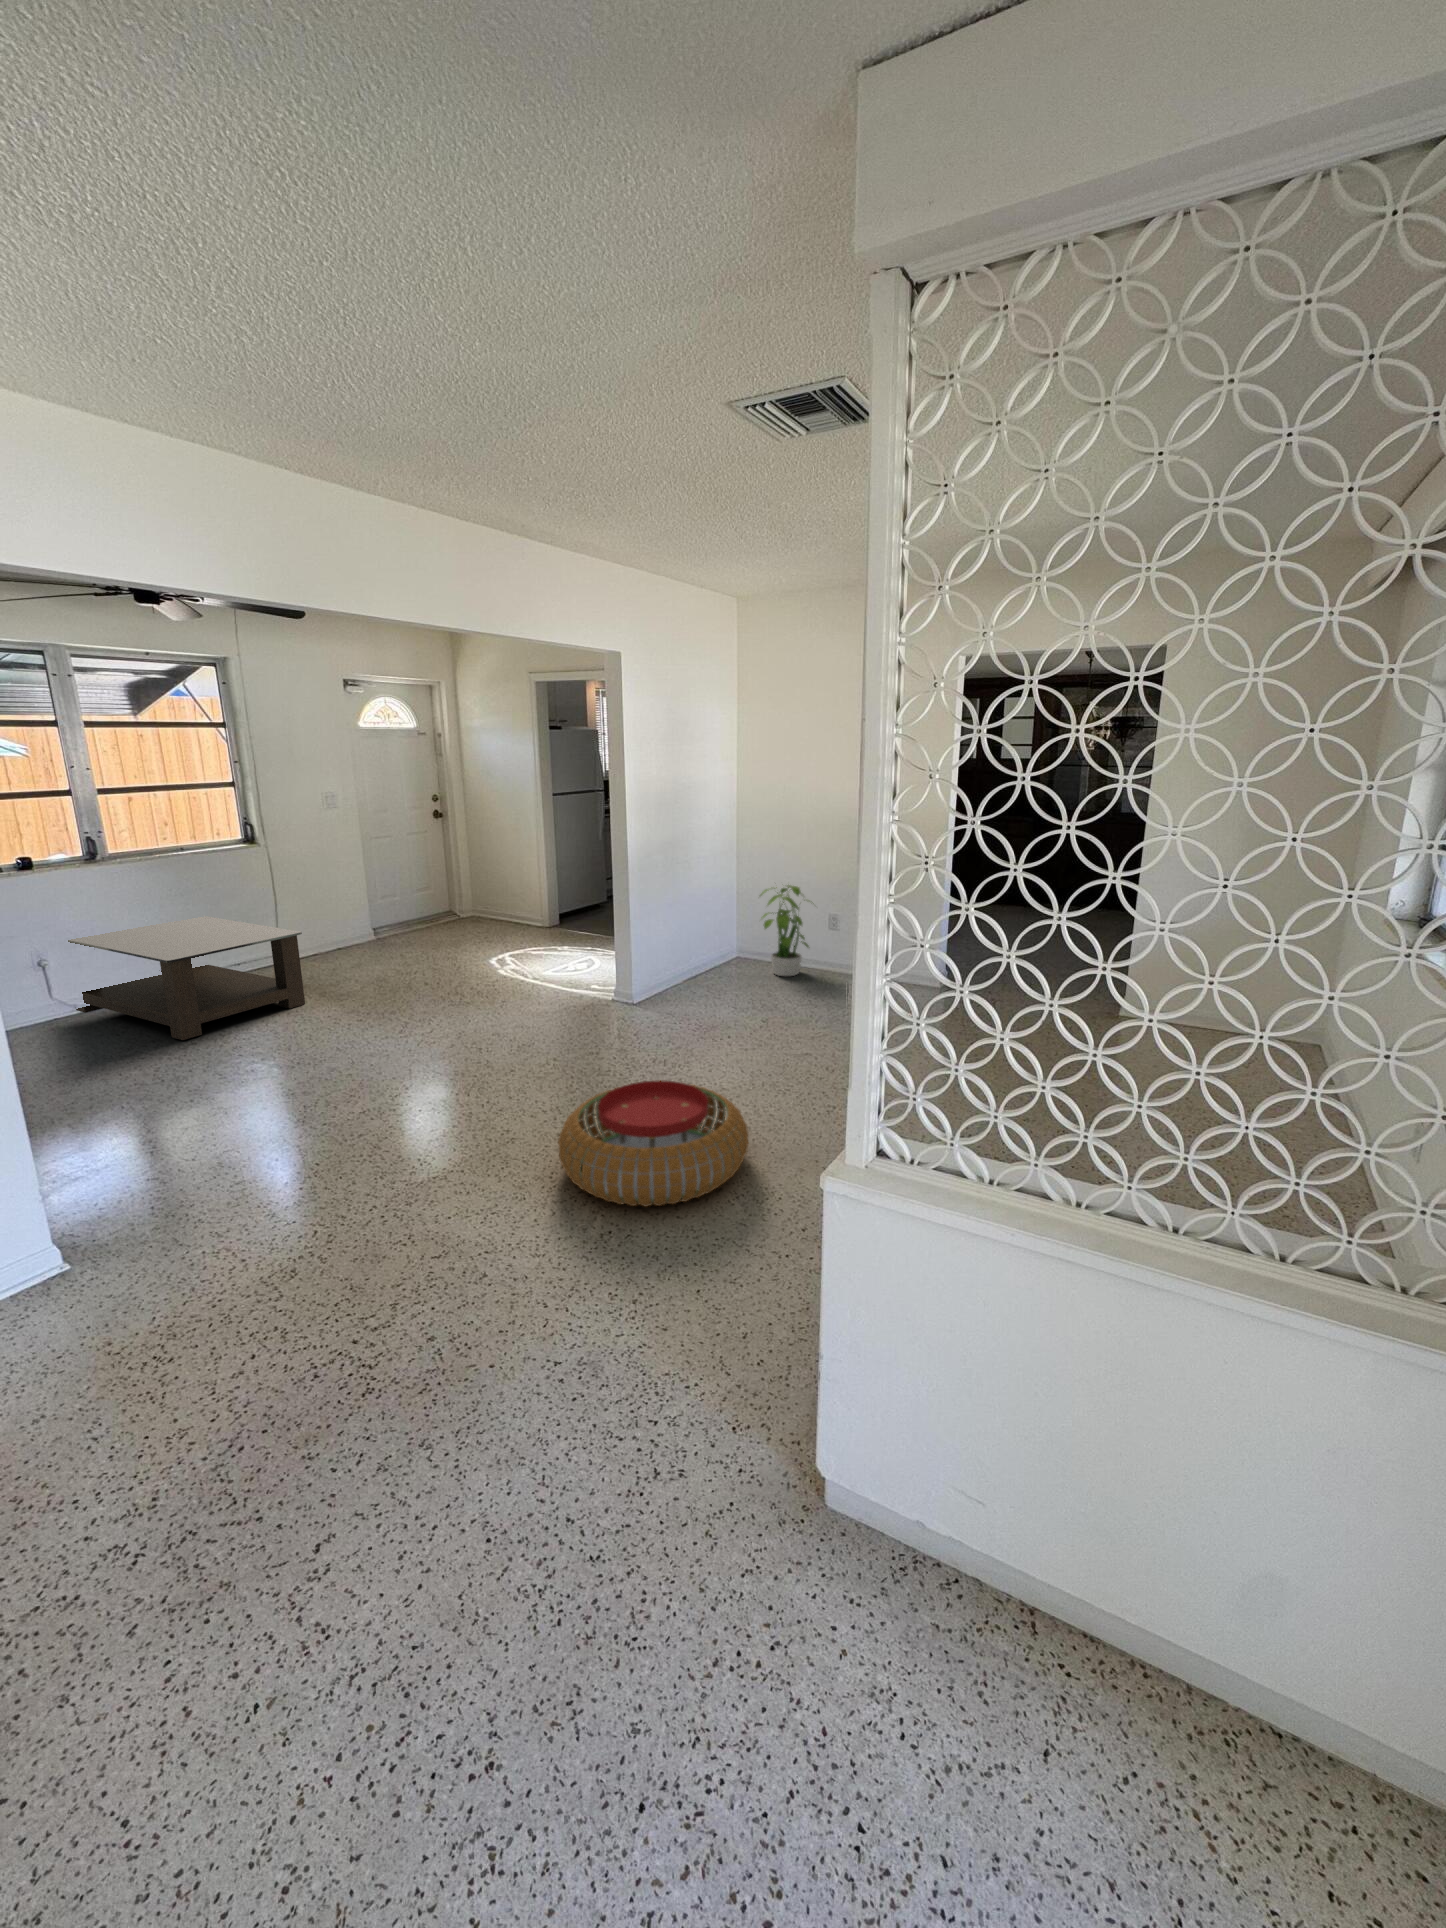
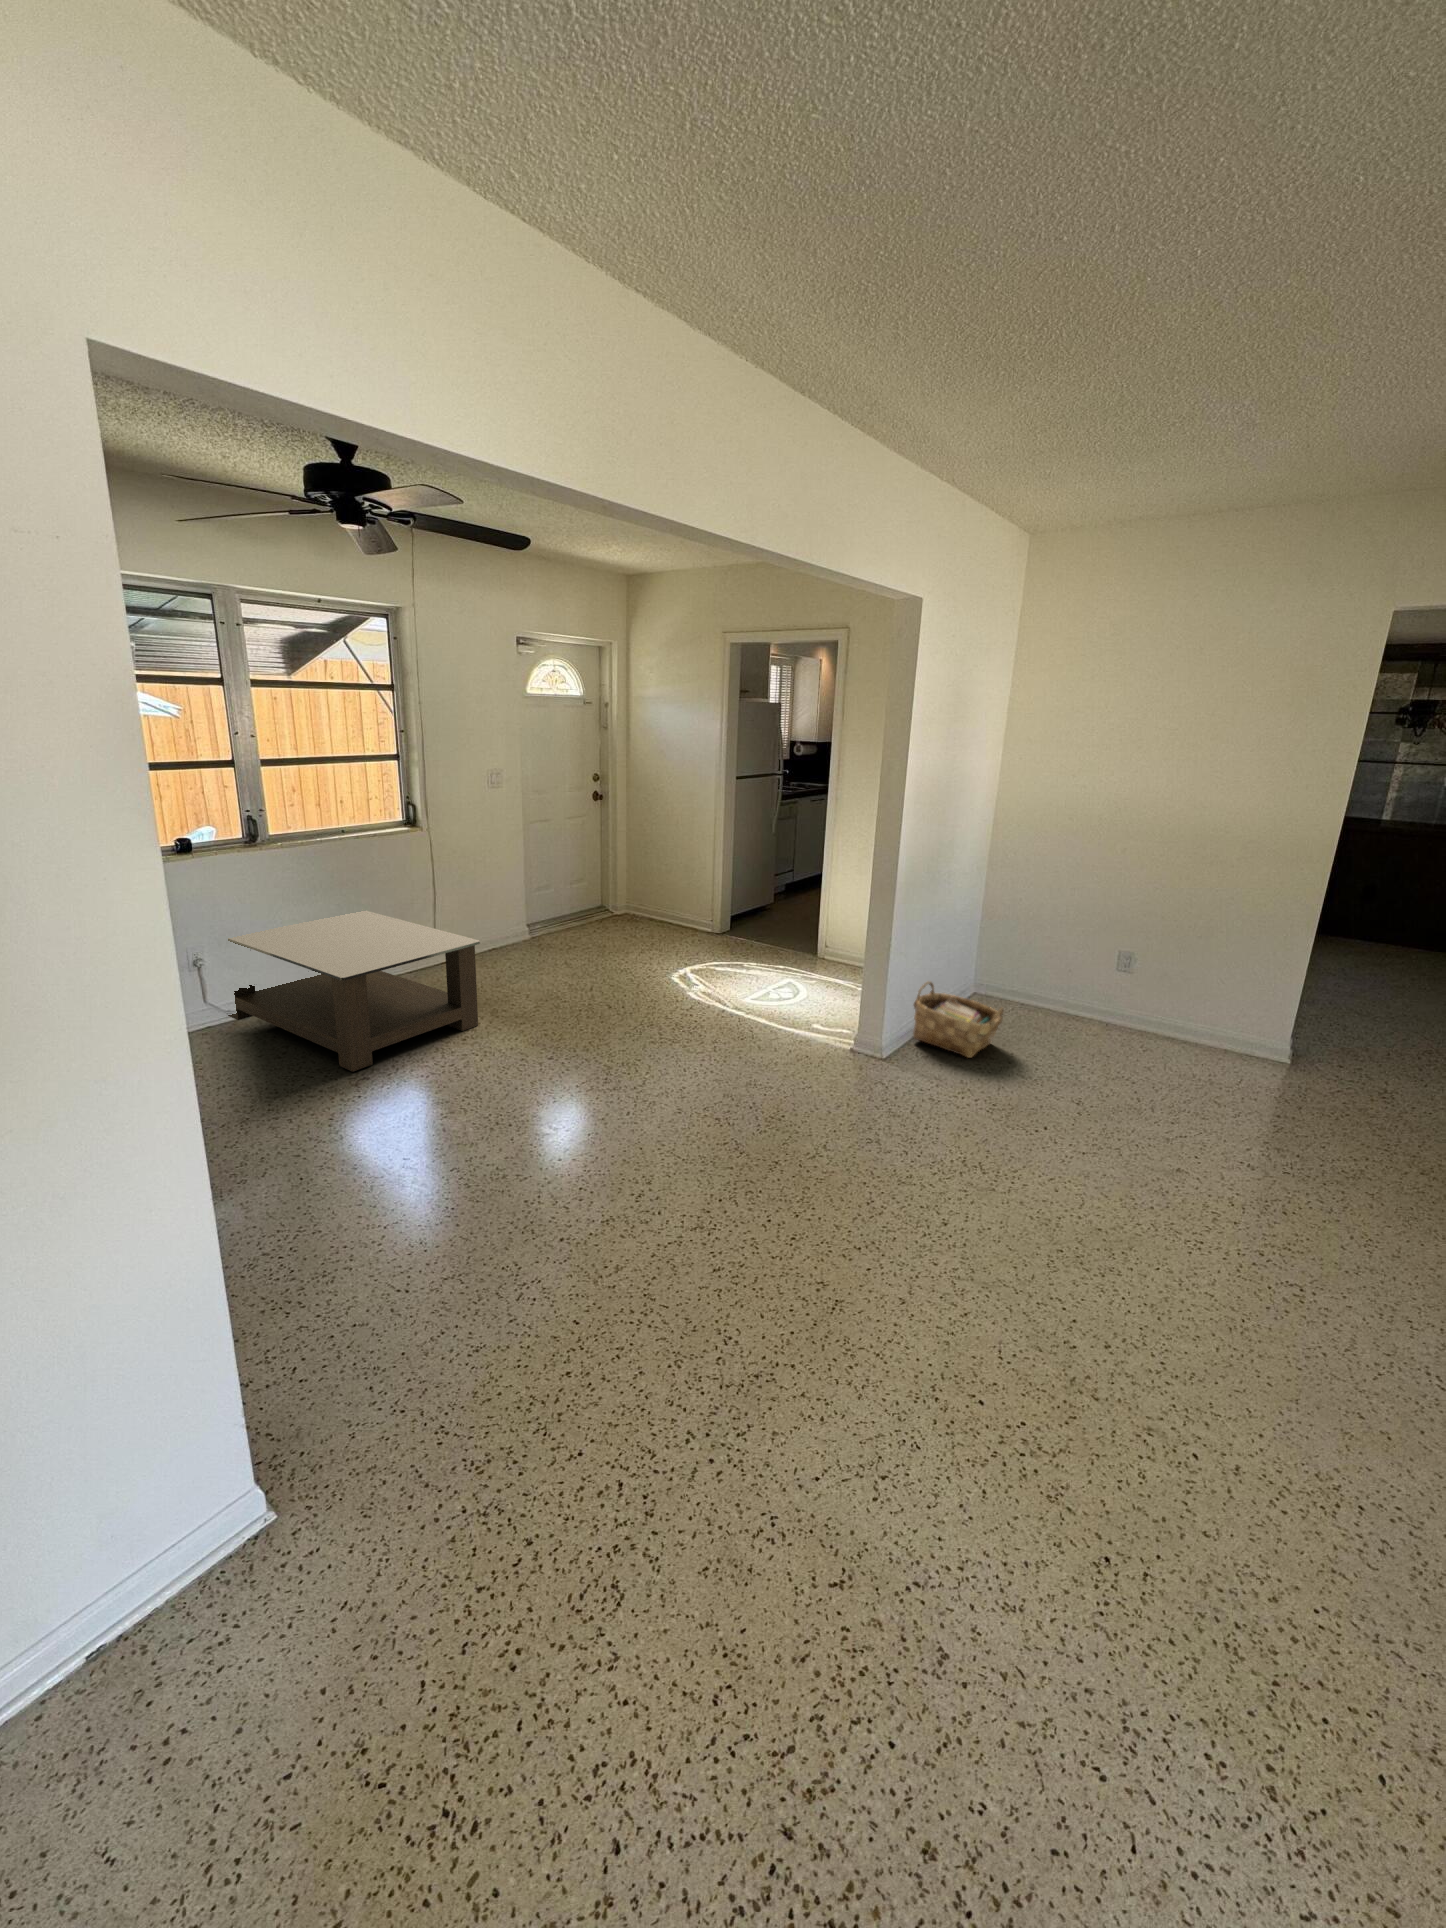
potted plant: present [760,885,809,976] -> none [1011,903,1092,1024]
woven basket: none [669,945,737,1002] -> present [913,982,1004,1058]
pouf: present [558,1080,748,1206] -> none [924,1228,1240,1480]

